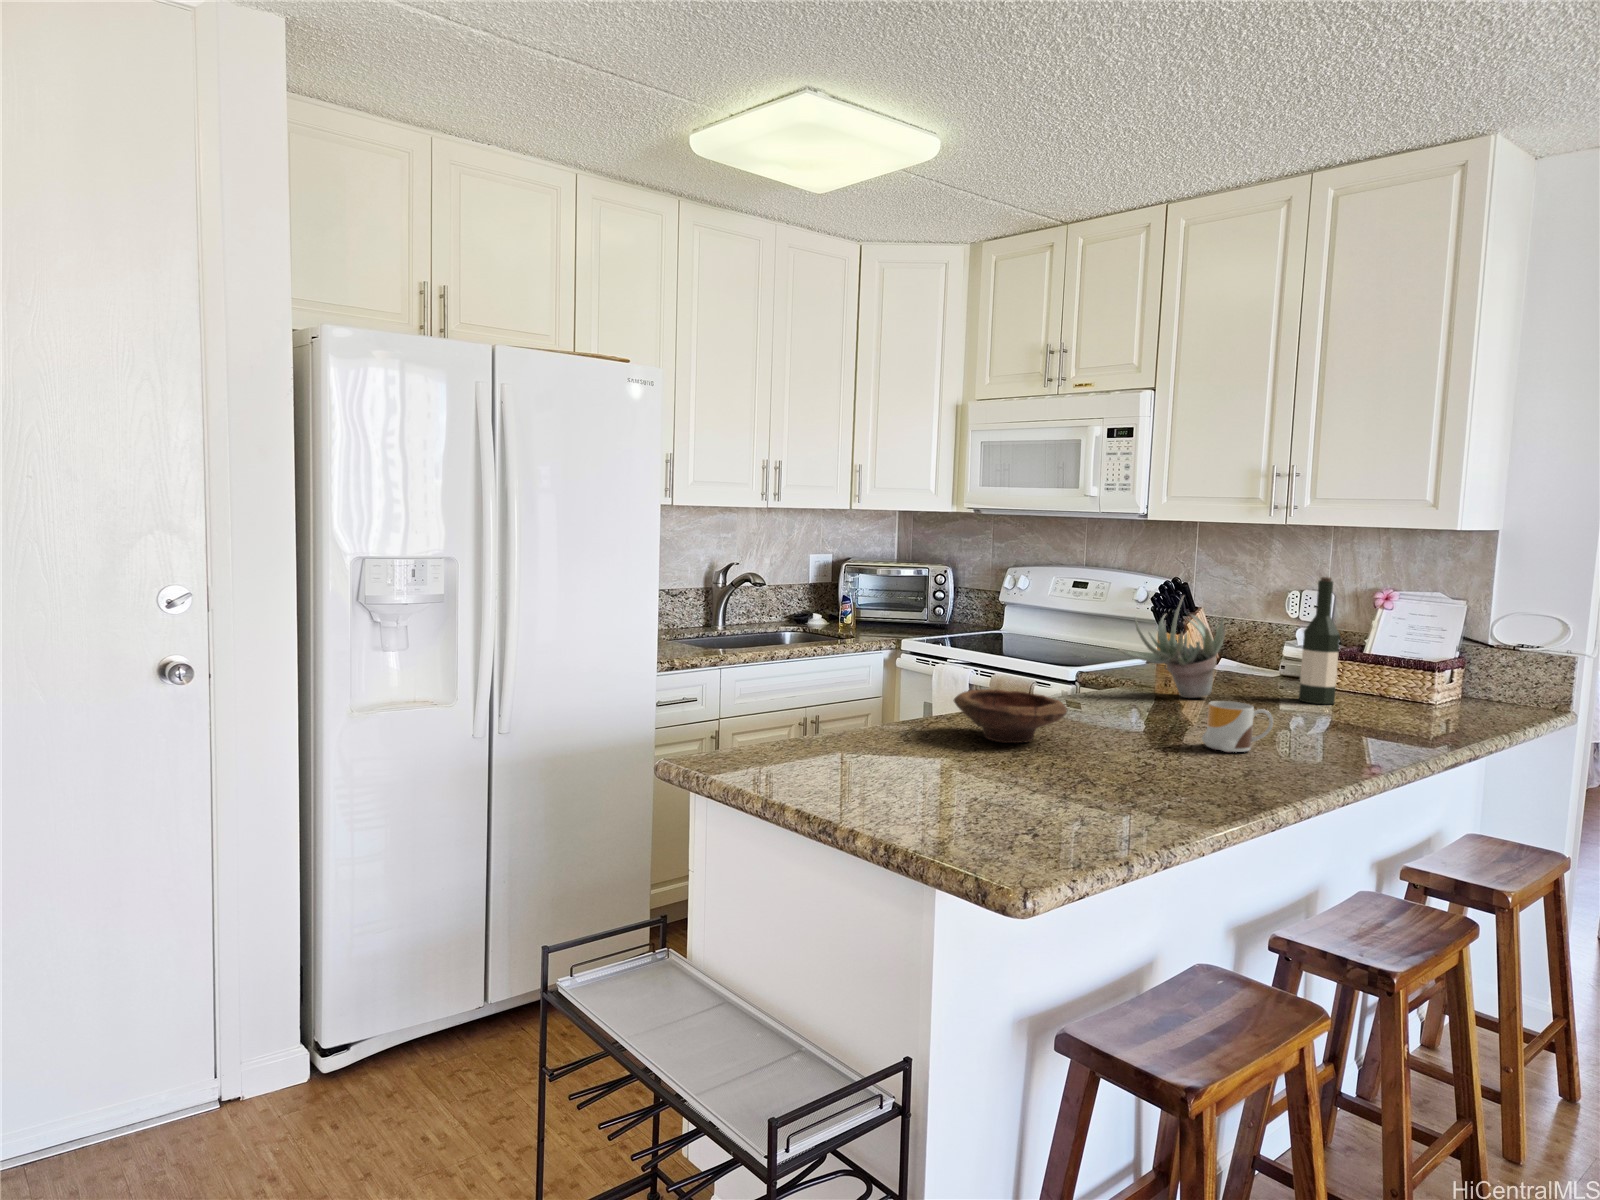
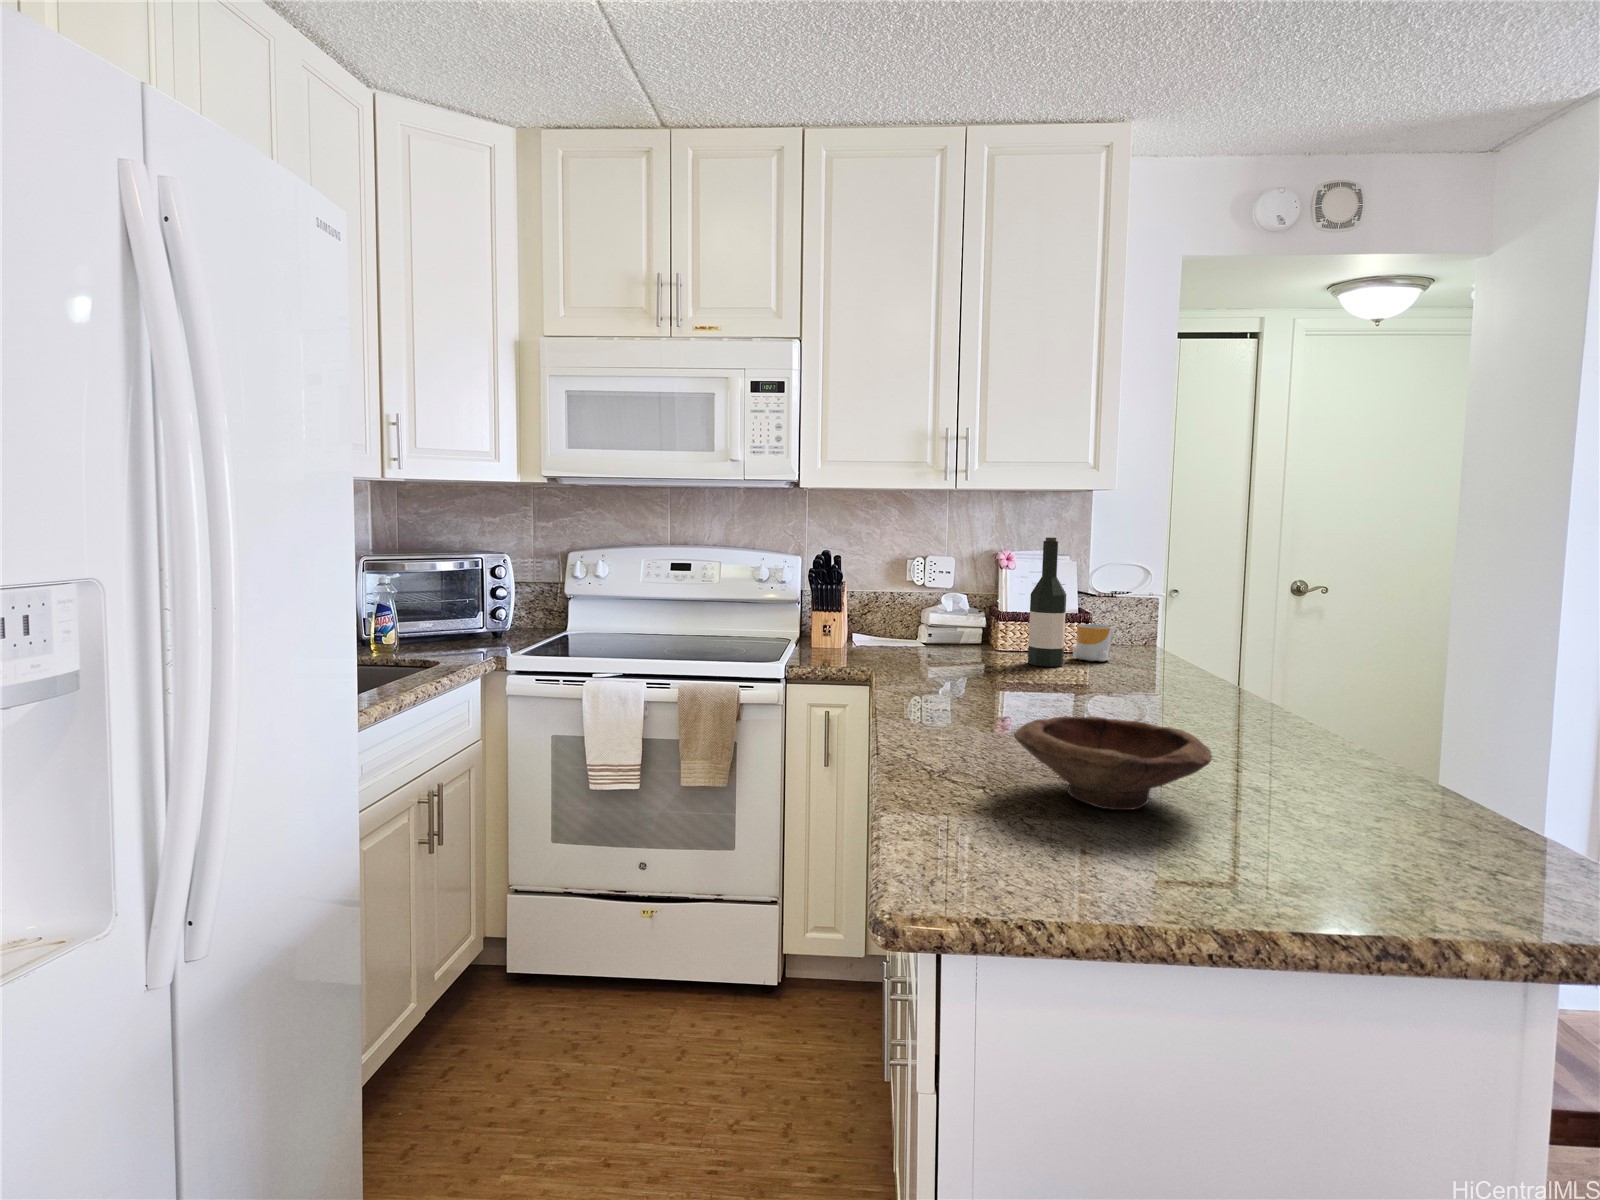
succulent plant: present [1119,596,1226,698] -> none [918,563,1015,680]
mug: present [1202,701,1273,752] -> present [1073,624,1113,662]

